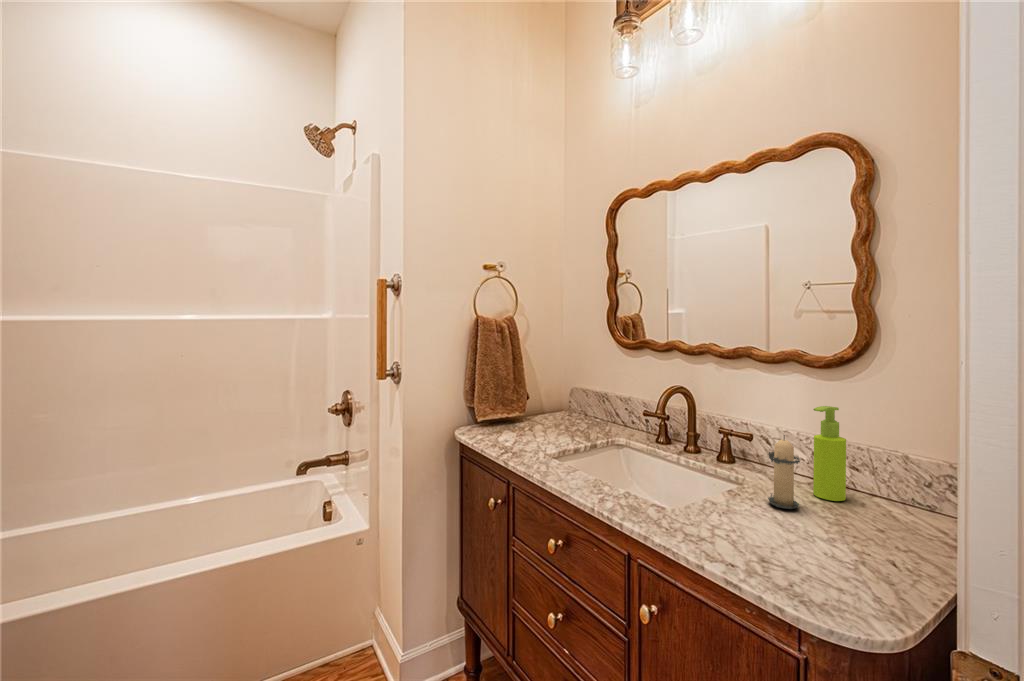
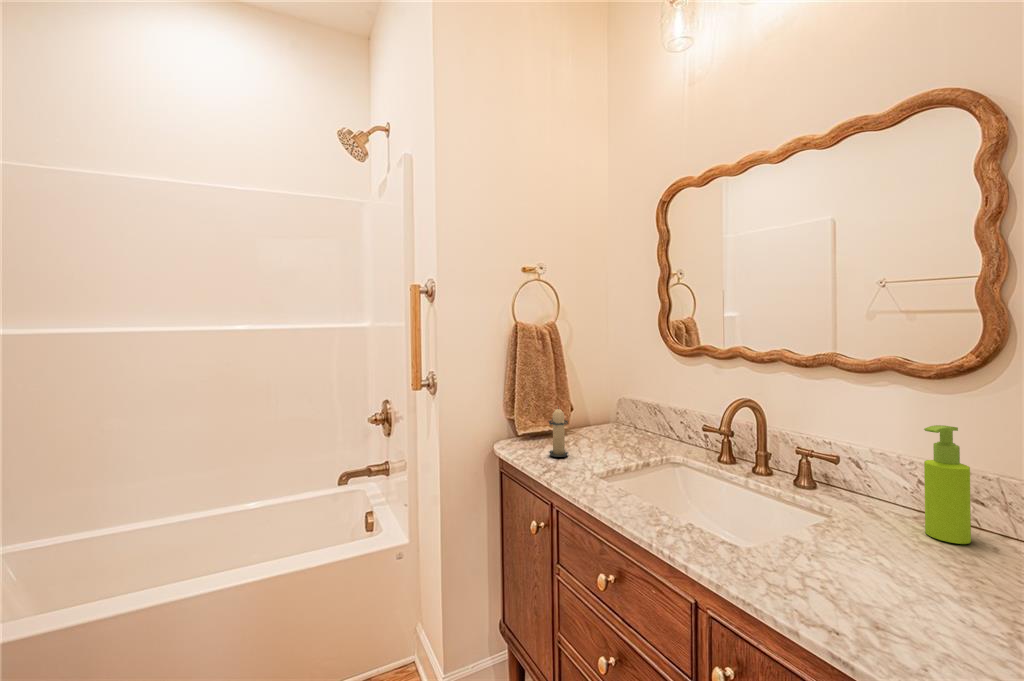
candle: present [768,435,800,509] -> present [549,406,568,457]

